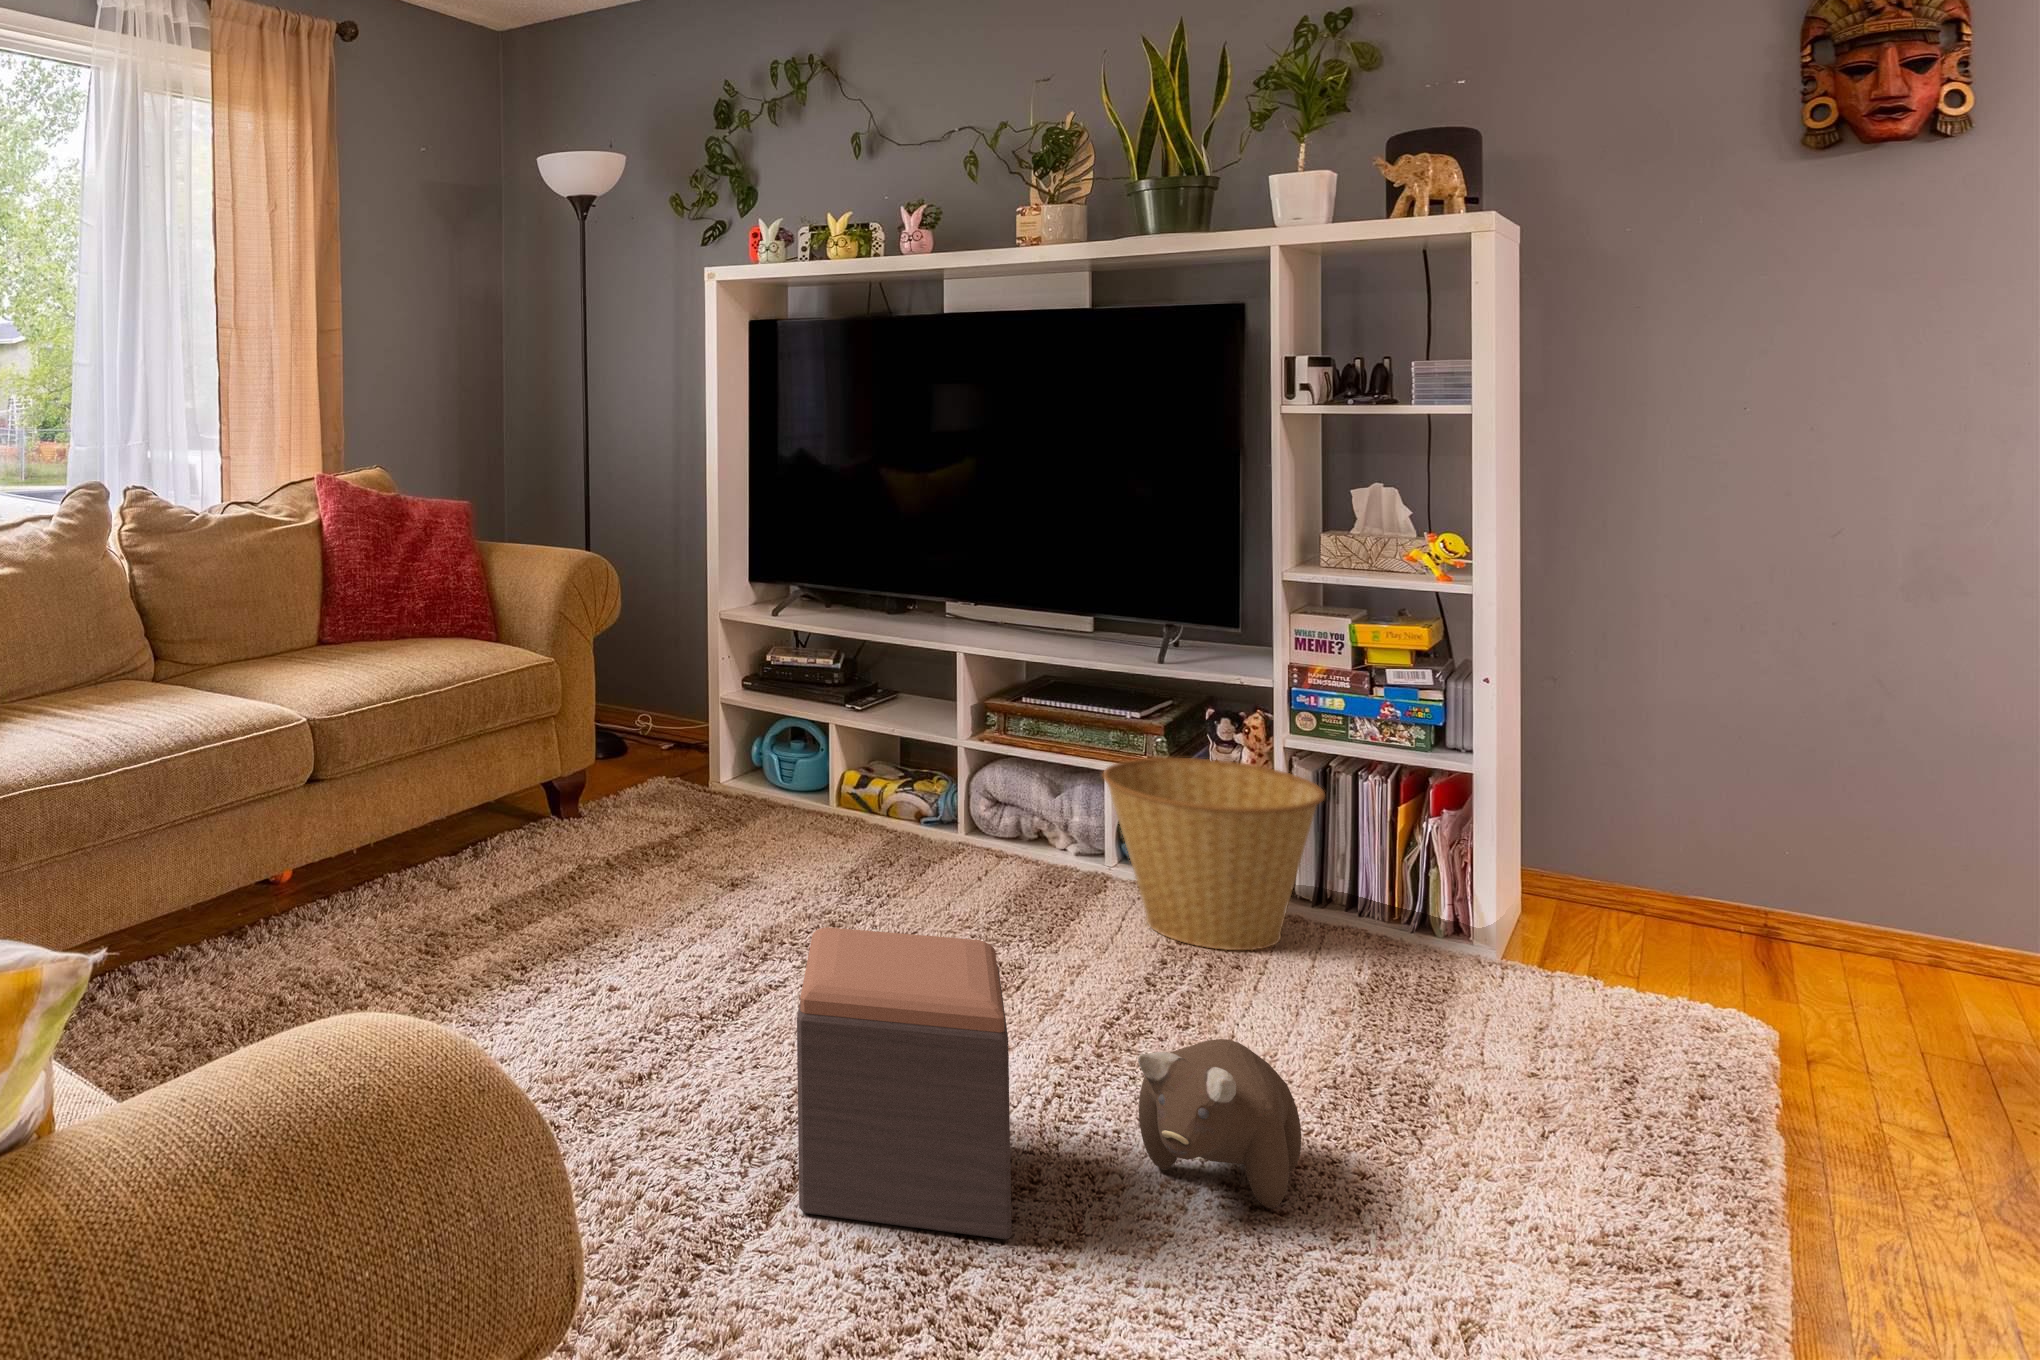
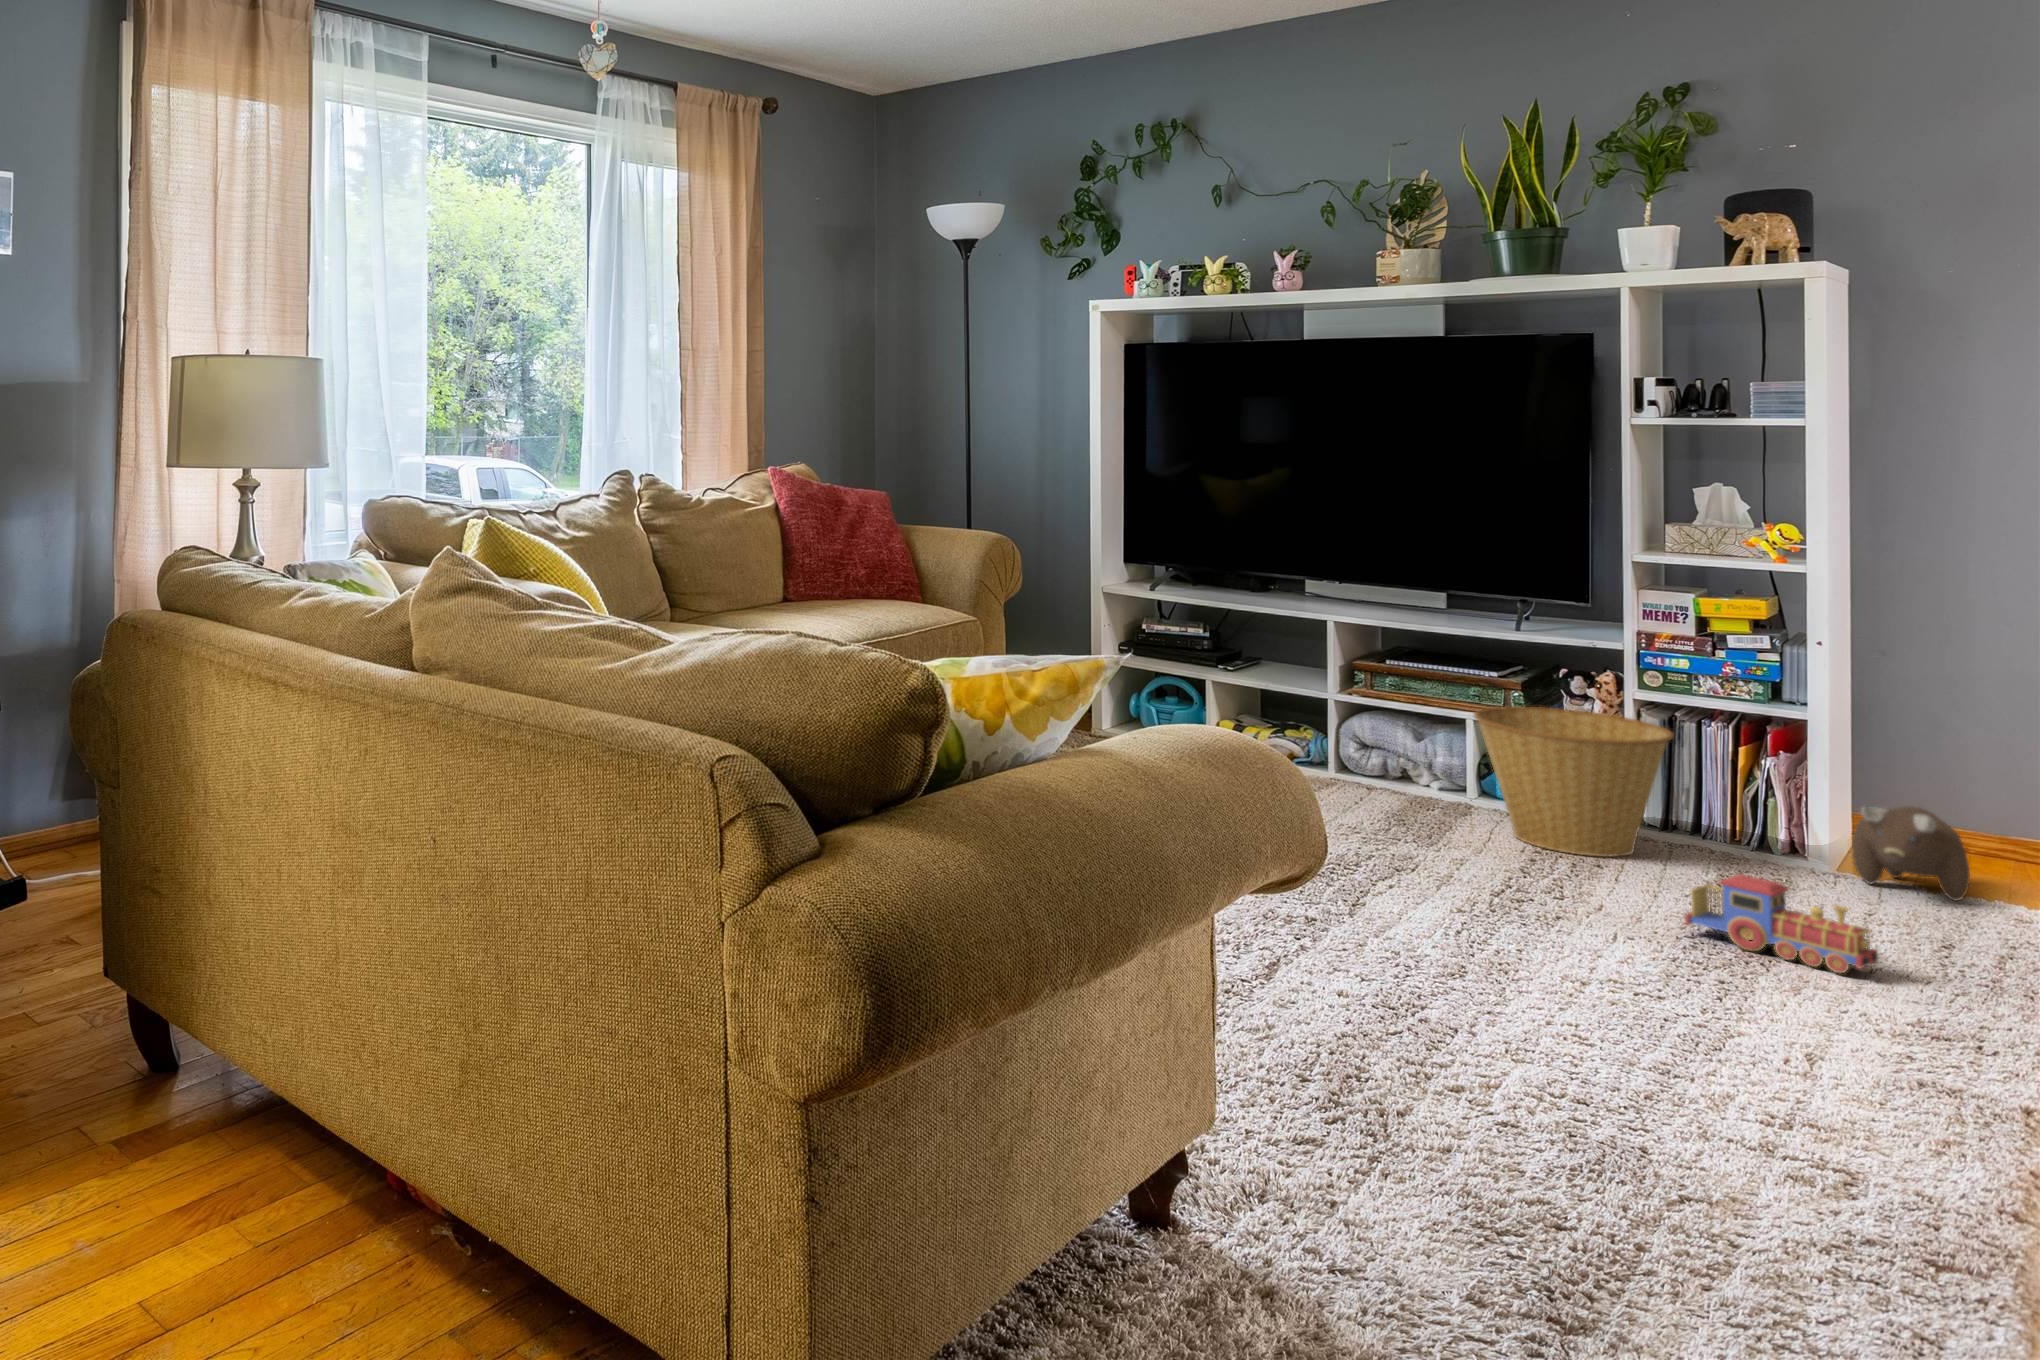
footstool: present [797,927,1012,1240] -> none [1276,792,1456,1001]
toy train: none [1323,998,1549,1138] -> present [1685,874,1878,973]
plush toy: present [1138,1039,1301,1208] -> present [1852,806,1970,901]

